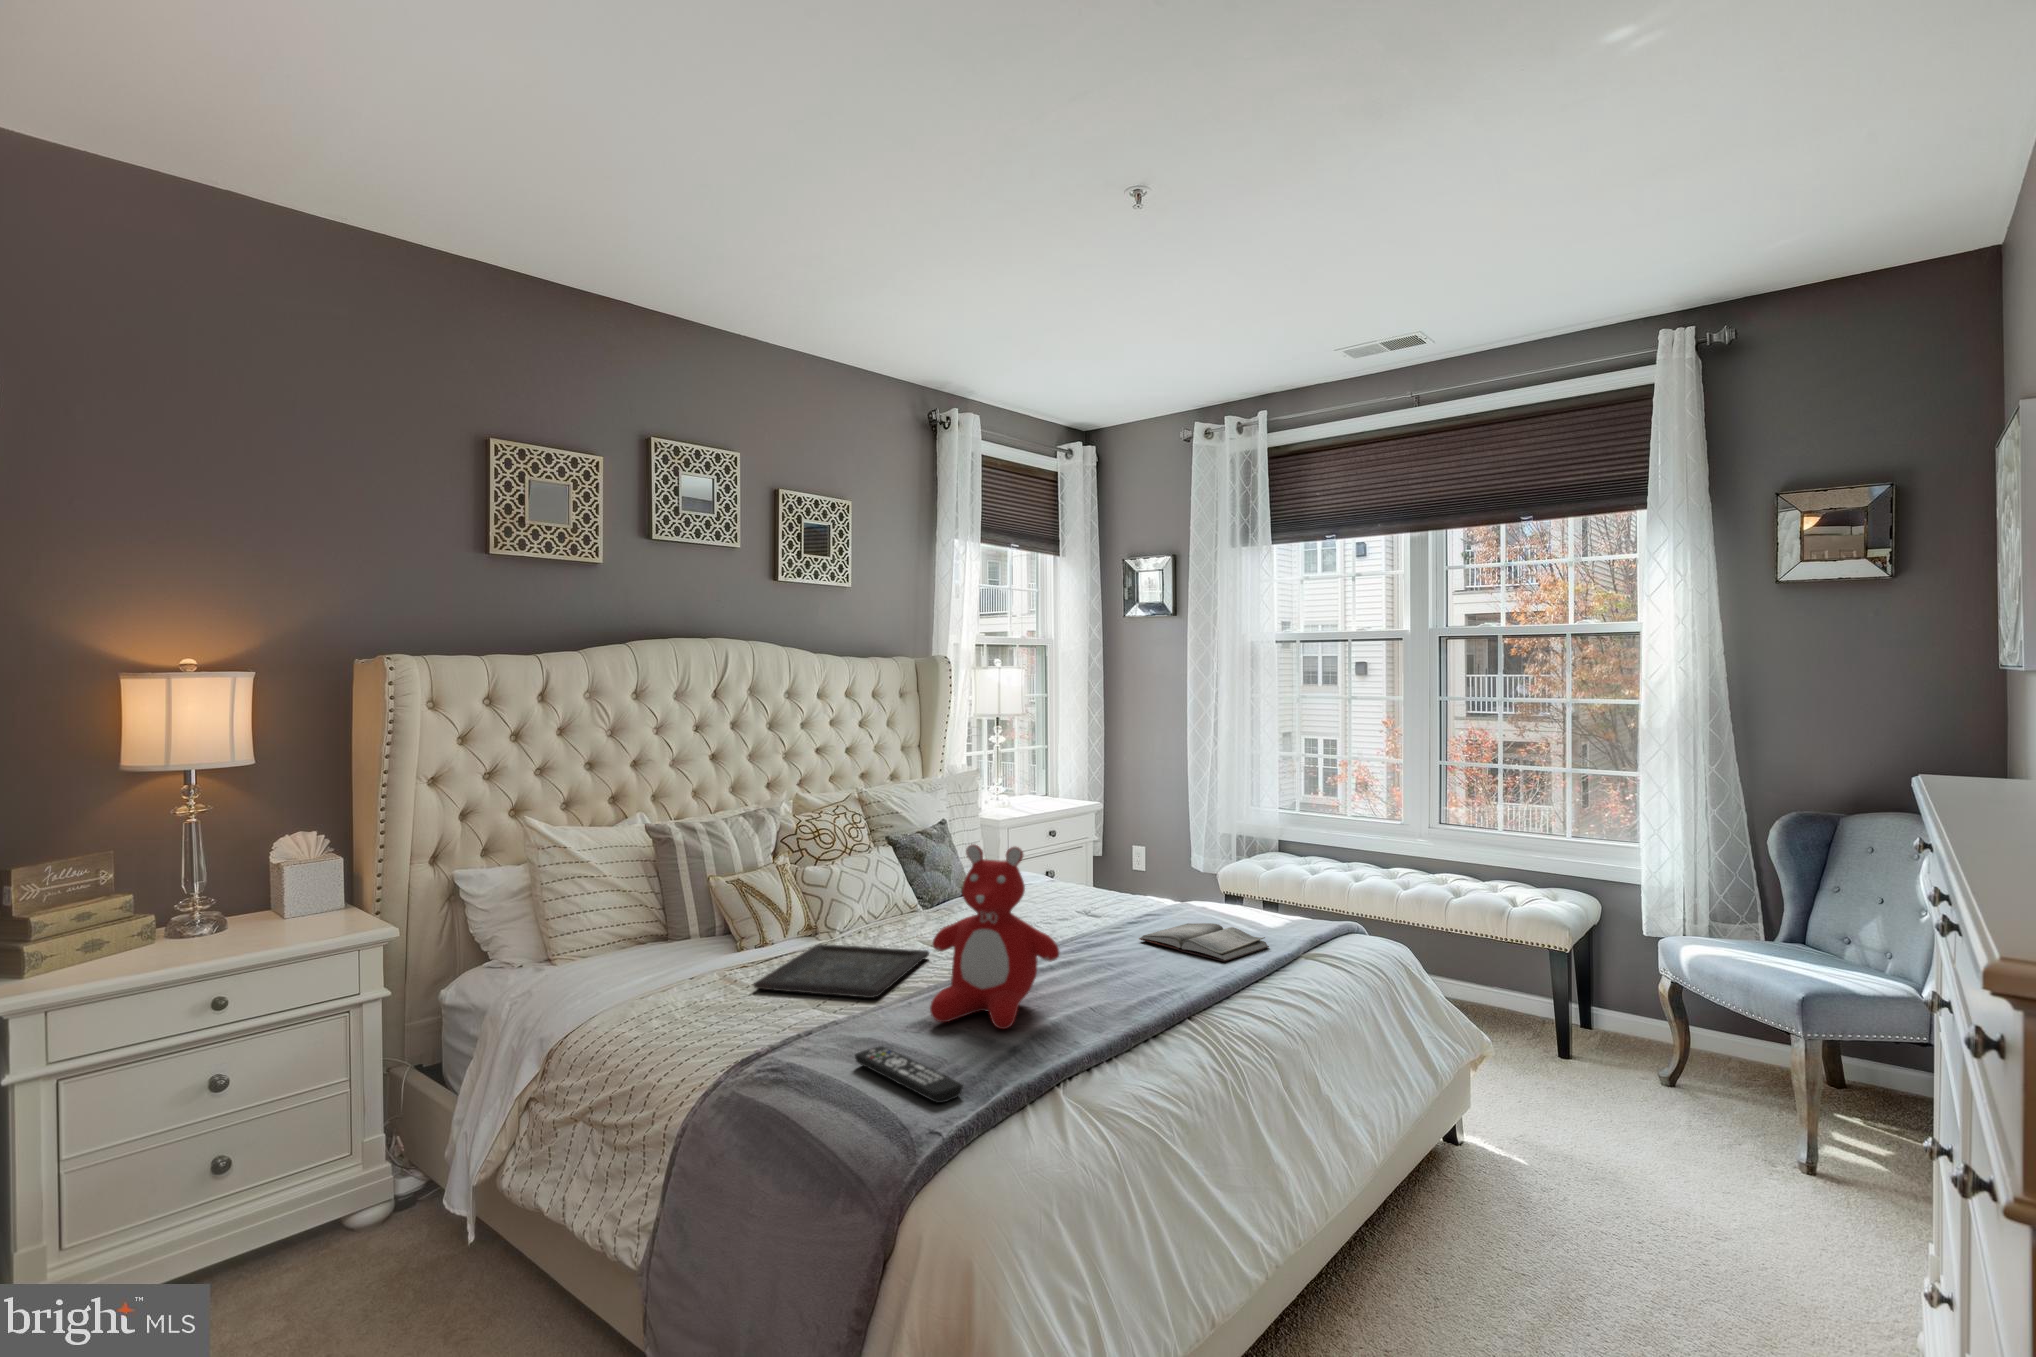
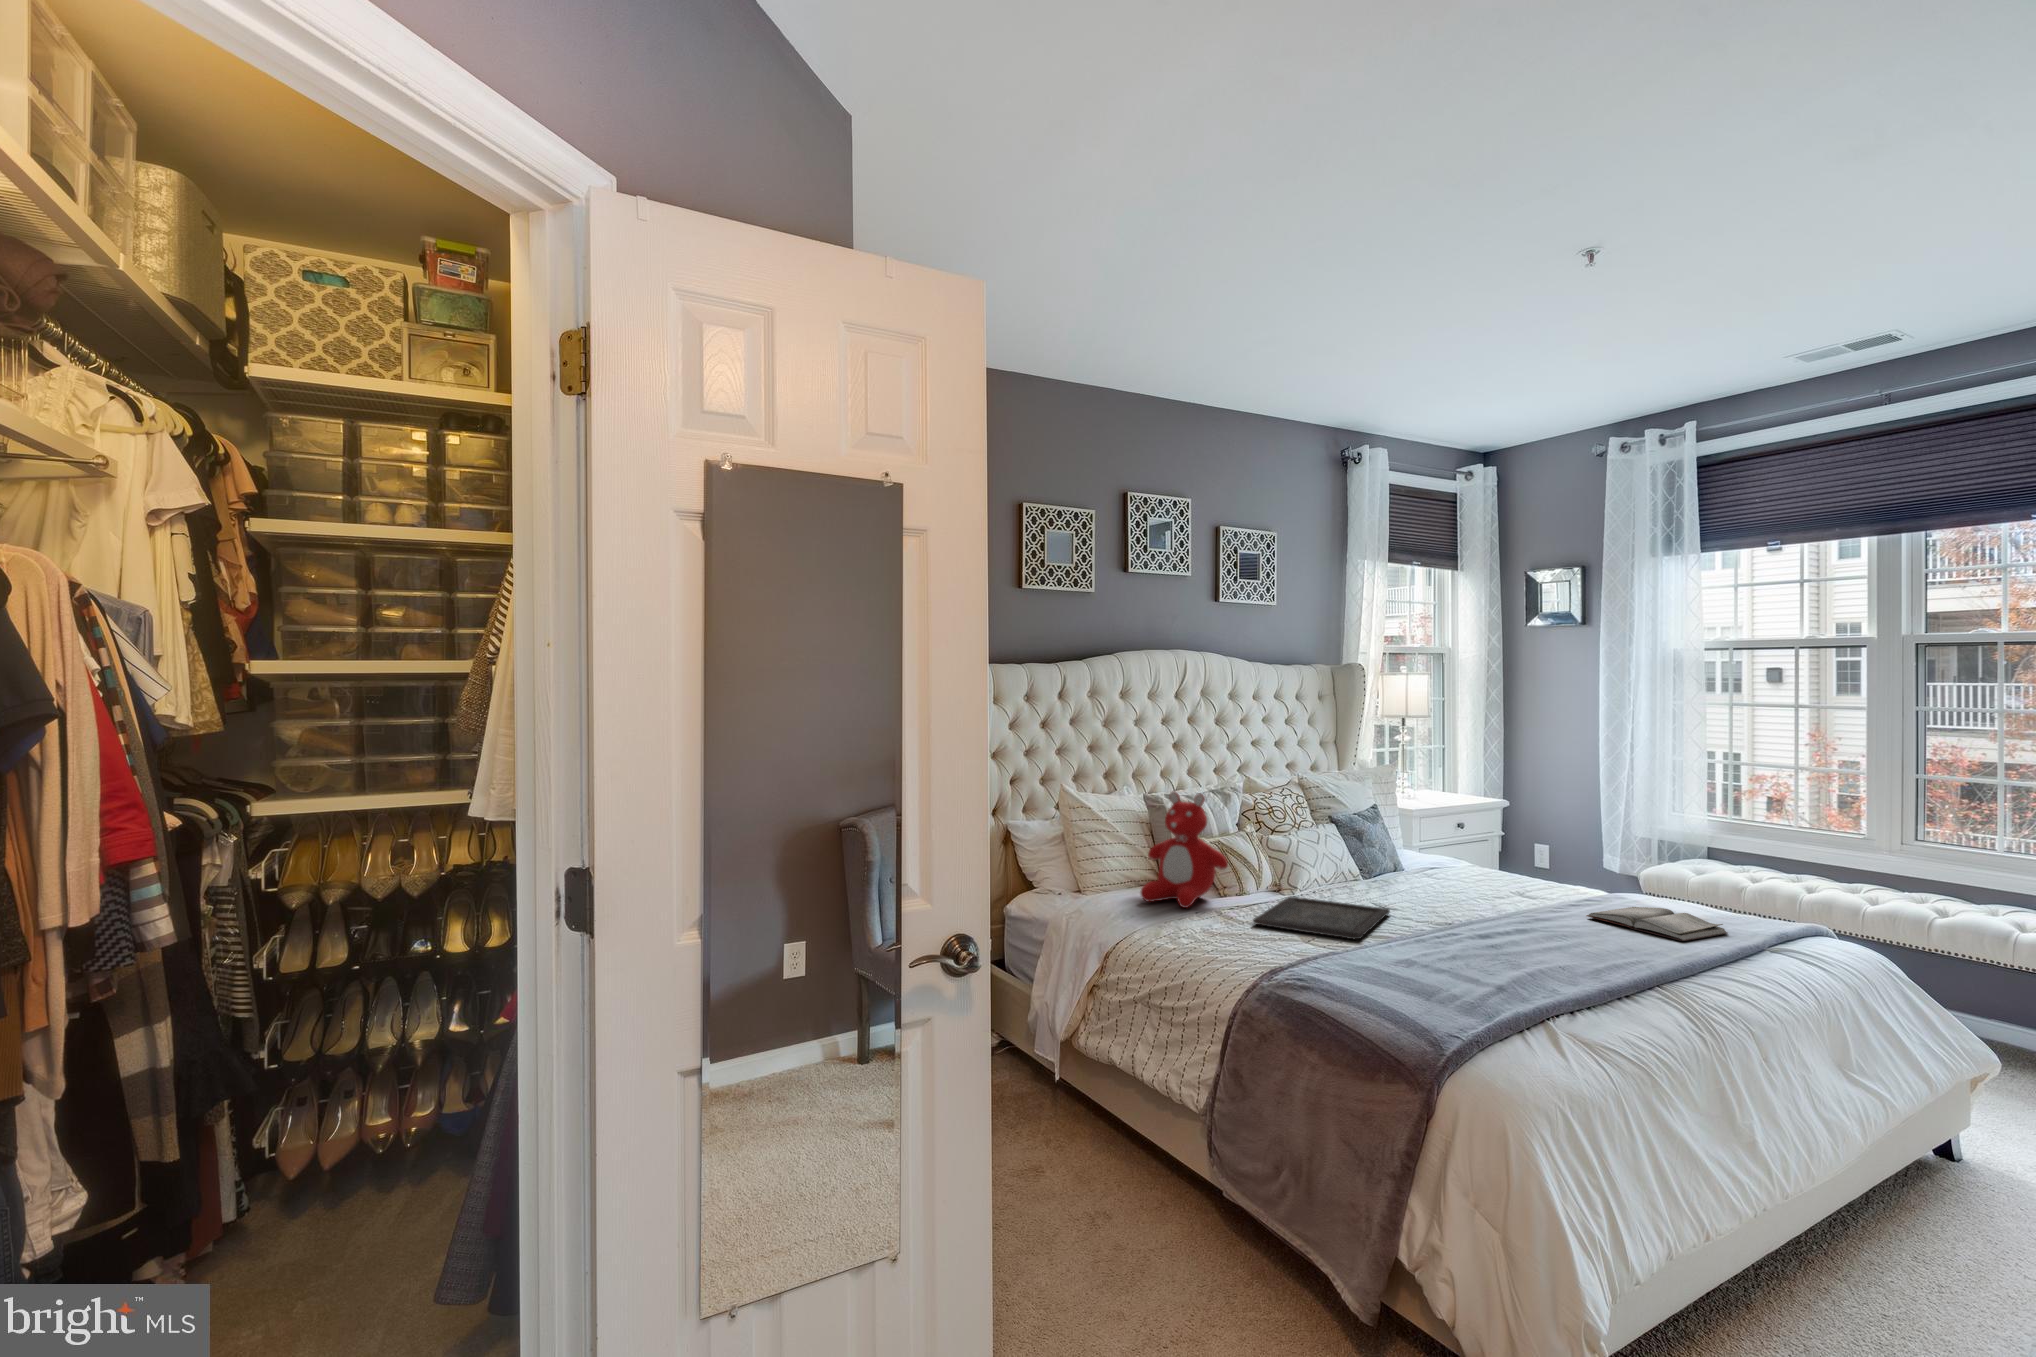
teddy bear: present [930,844,1059,1029] -> present [1141,791,1228,908]
remote control: present [855,1046,963,1103] -> none [1365,973,1469,1018]

